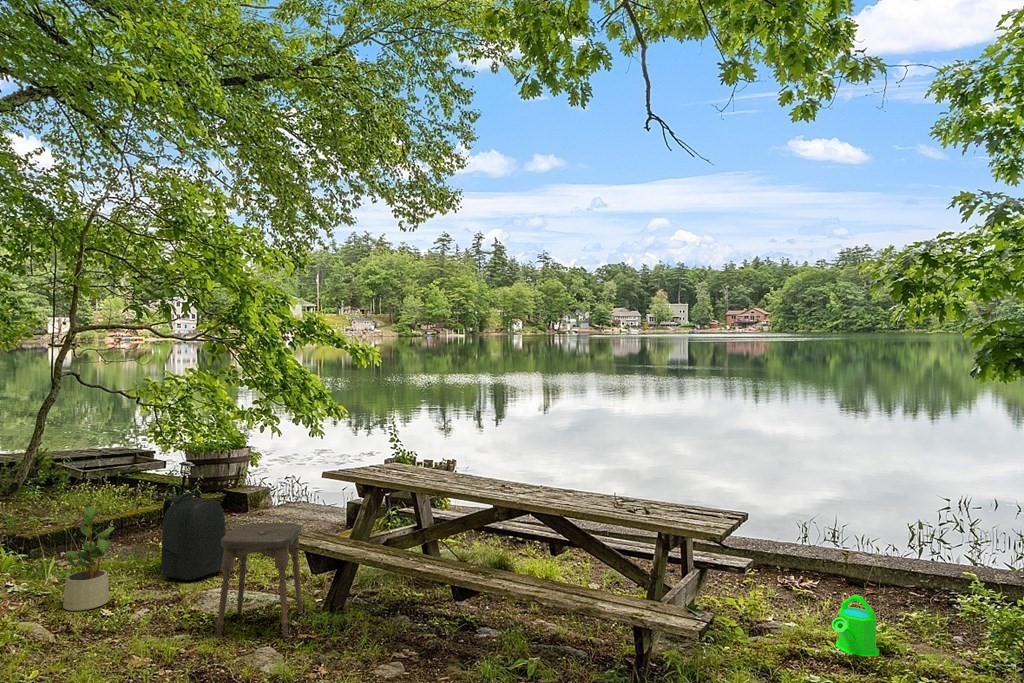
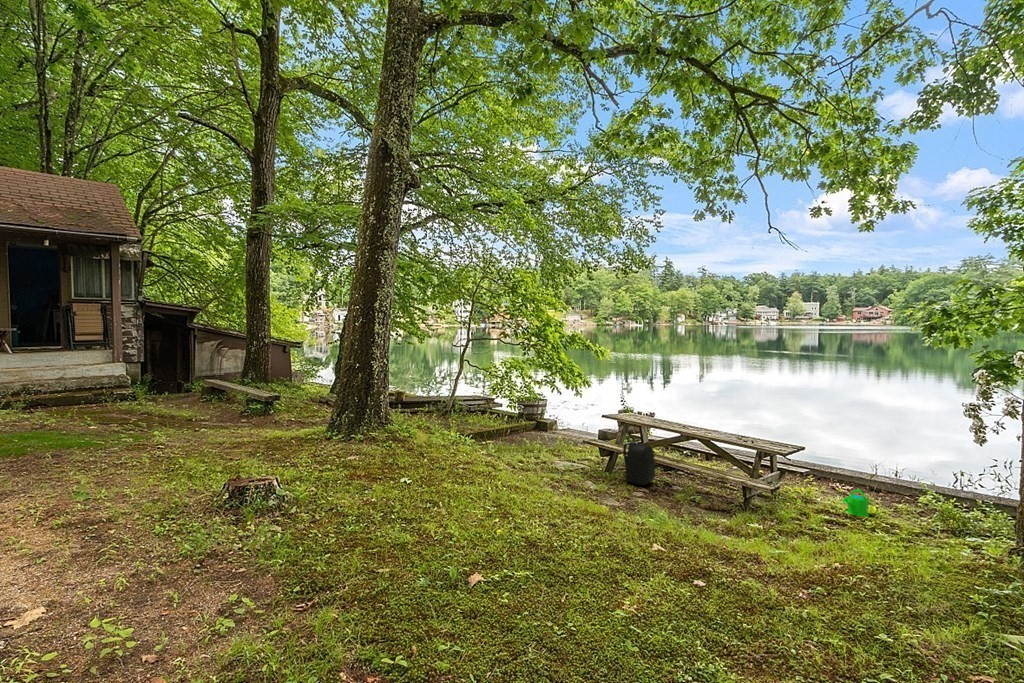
backpack: present [158,493,226,580] -> present [623,441,655,485]
potted plant: present [63,506,114,611] -> none [505,422,523,461]
stool: present [216,523,303,638] -> none [568,434,598,479]

